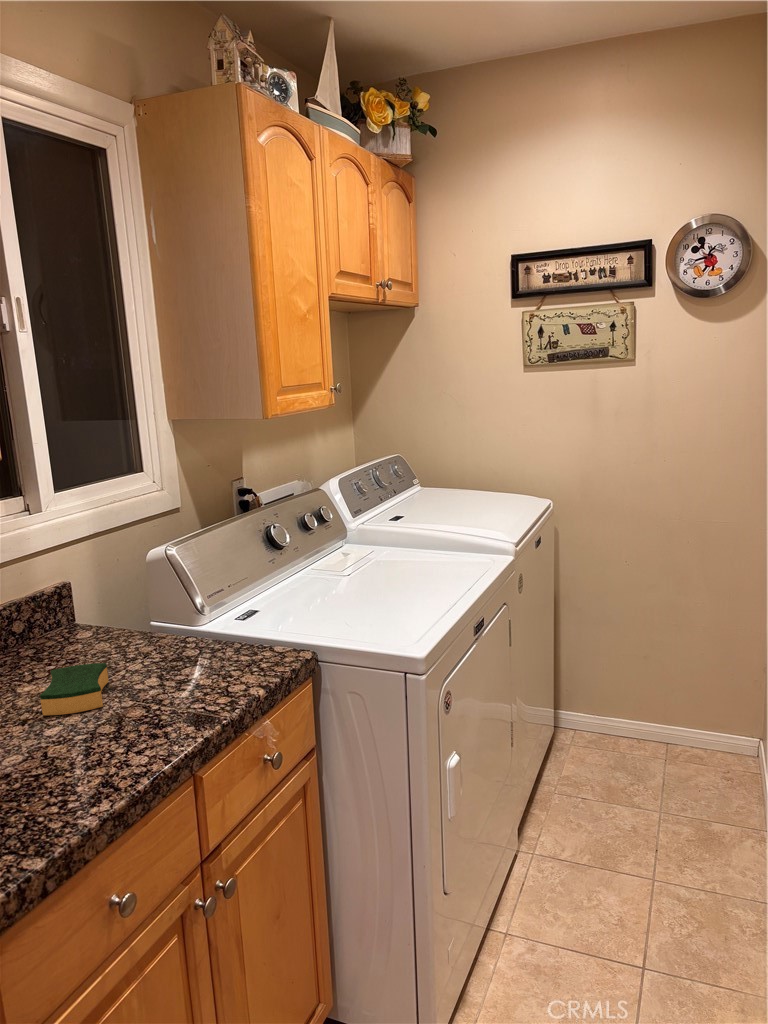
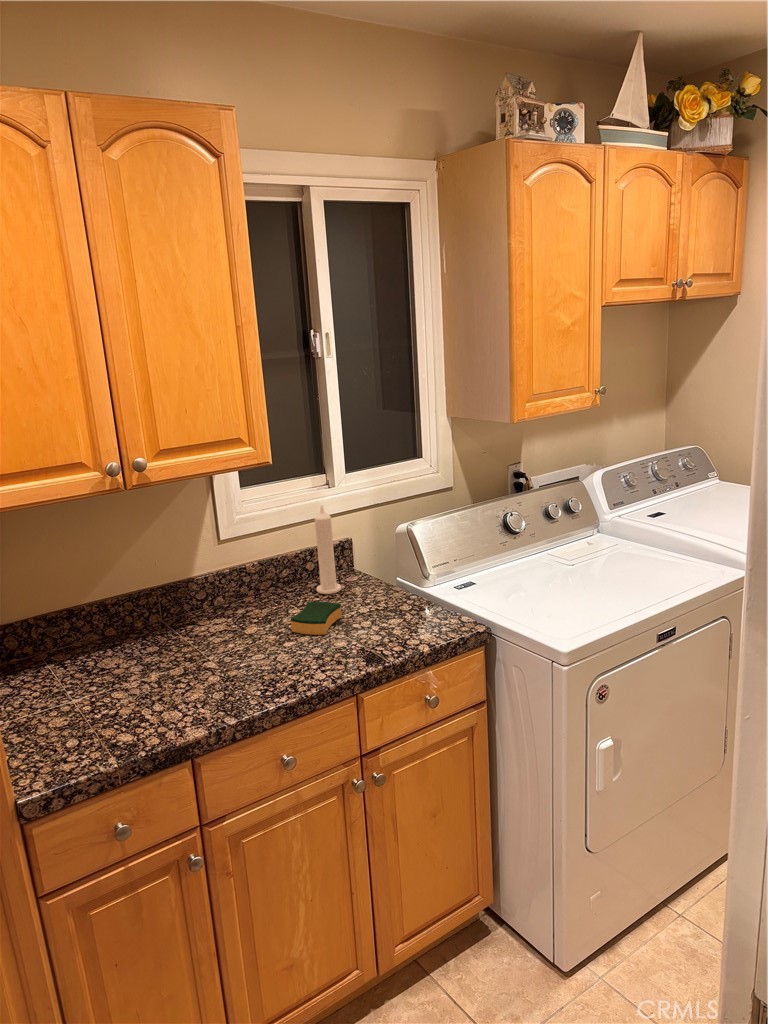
candle: none [32,533,78,661] -> present [315,506,341,594]

